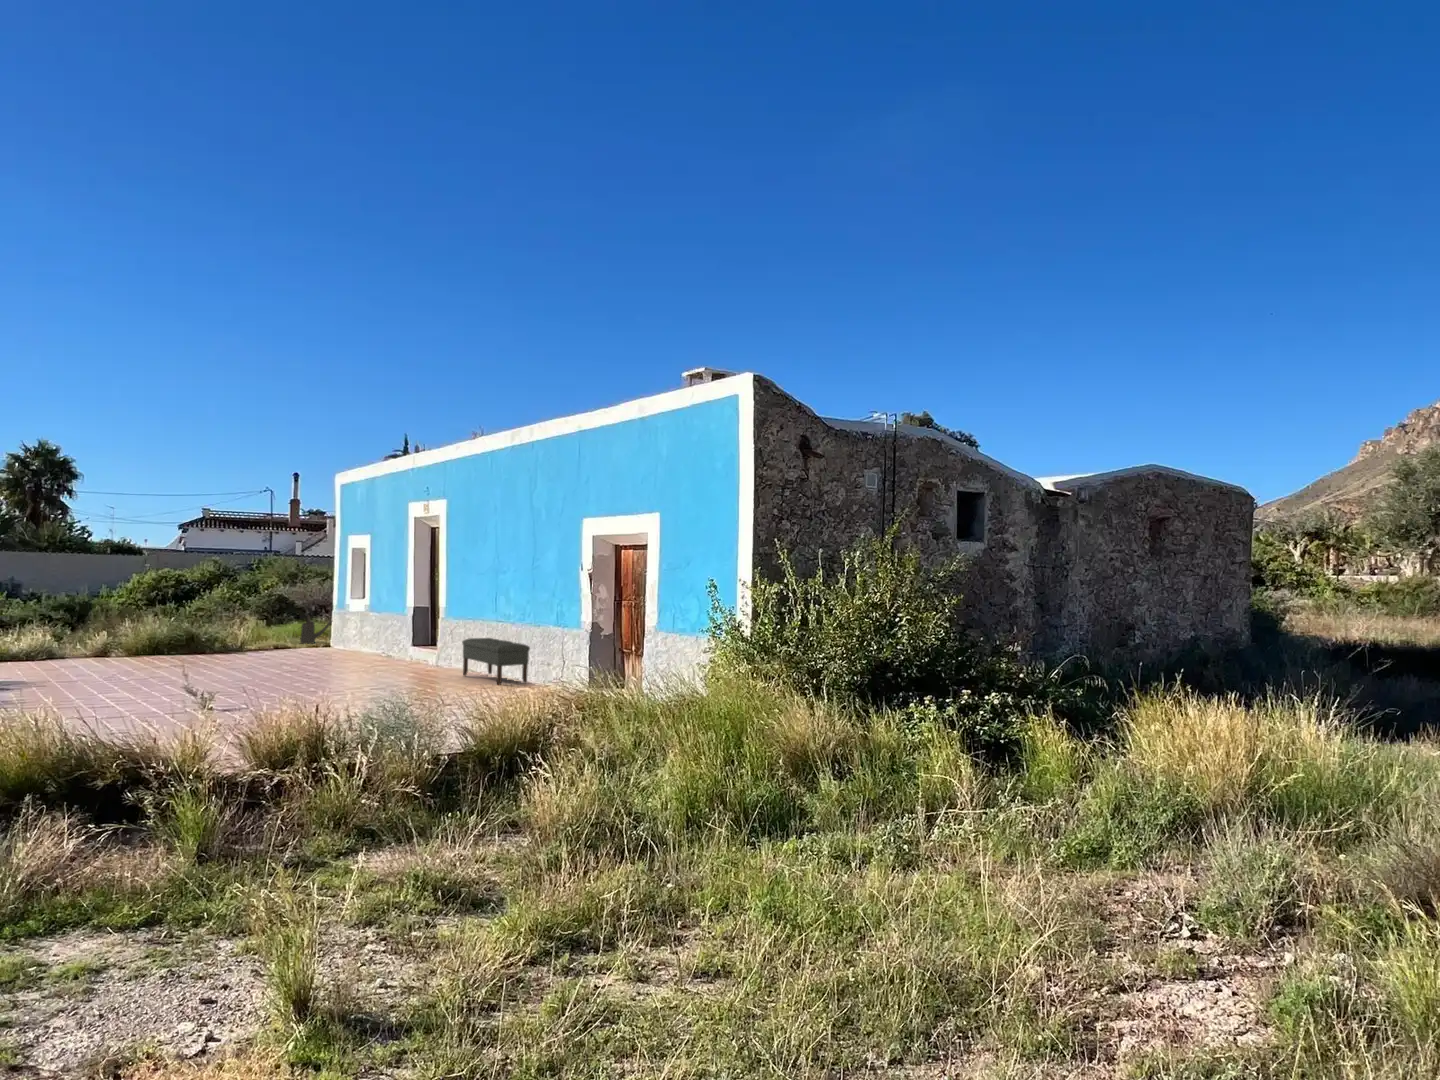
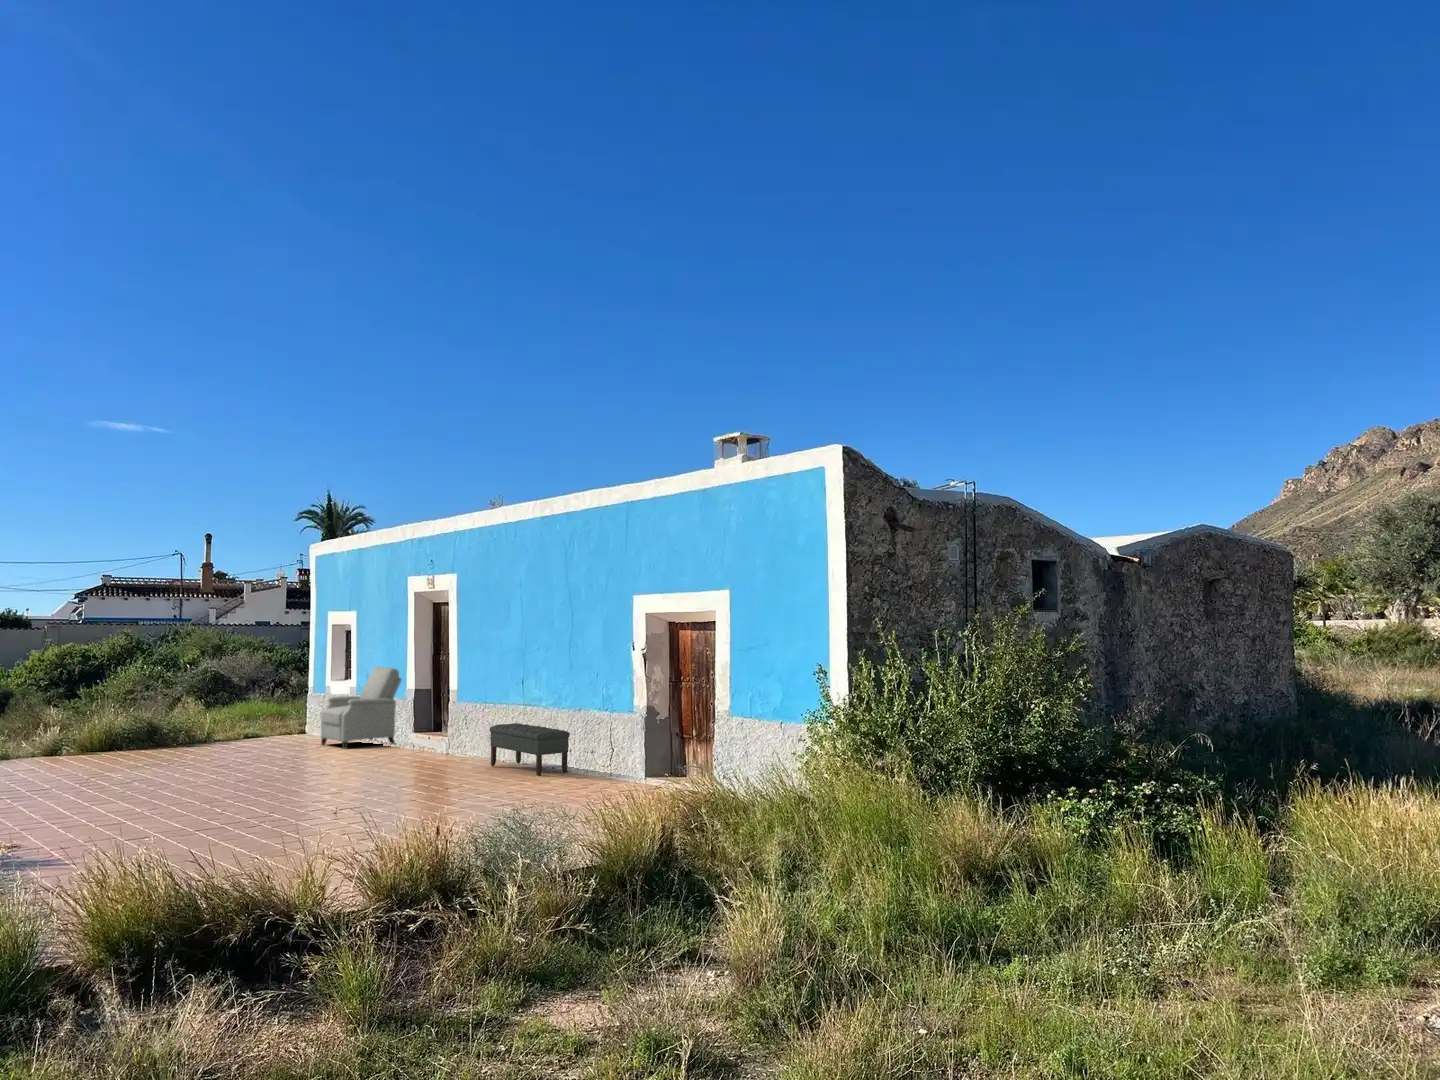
chair: none [330,586,404,659] -> present [321,667,401,749]
watering can: present [300,616,332,644] -> none [268,700,309,732]

